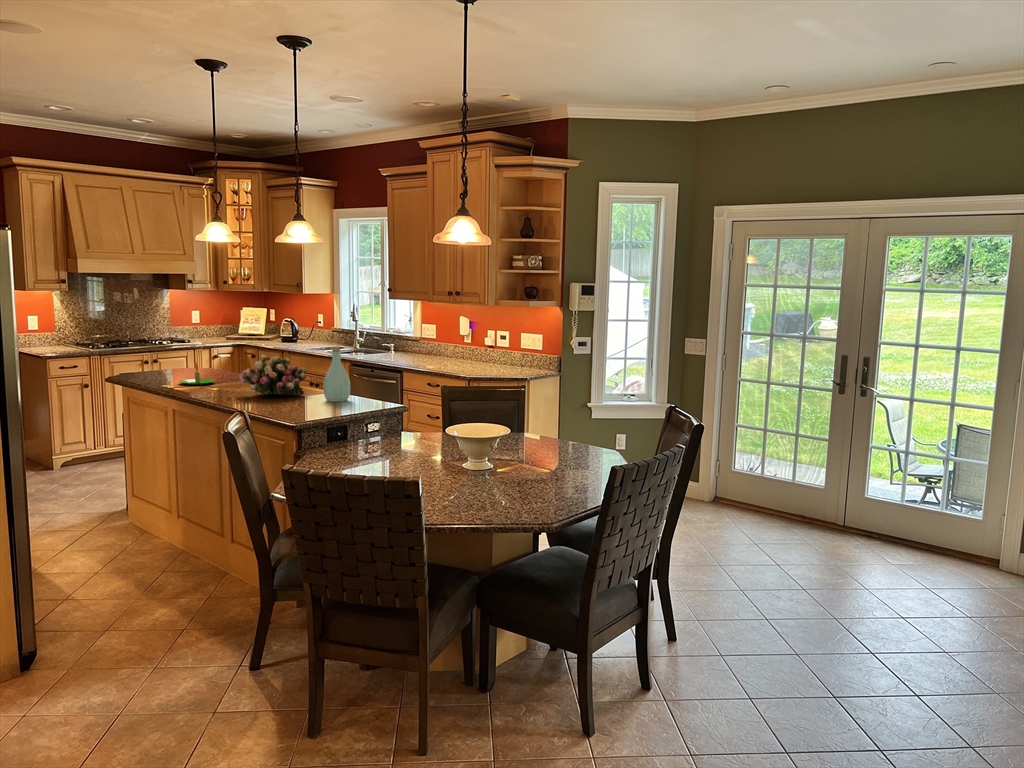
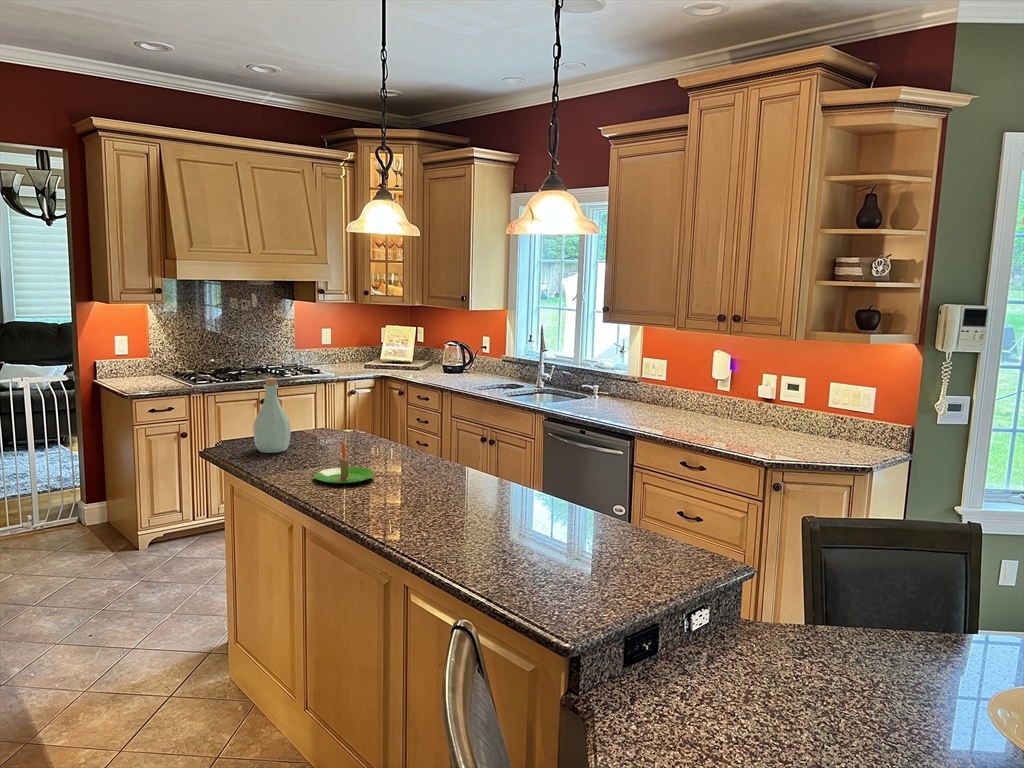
bottle: present [323,347,351,402] -> present [253,378,290,453]
flower arrangement: present [239,355,306,395] -> none [429,448,555,534]

